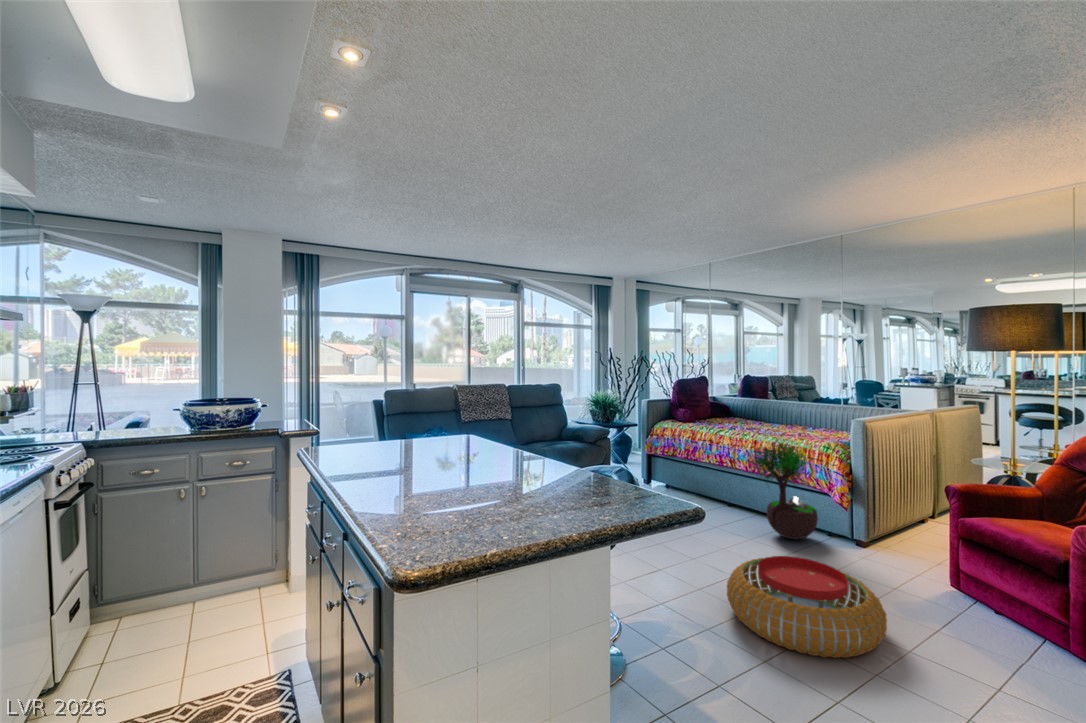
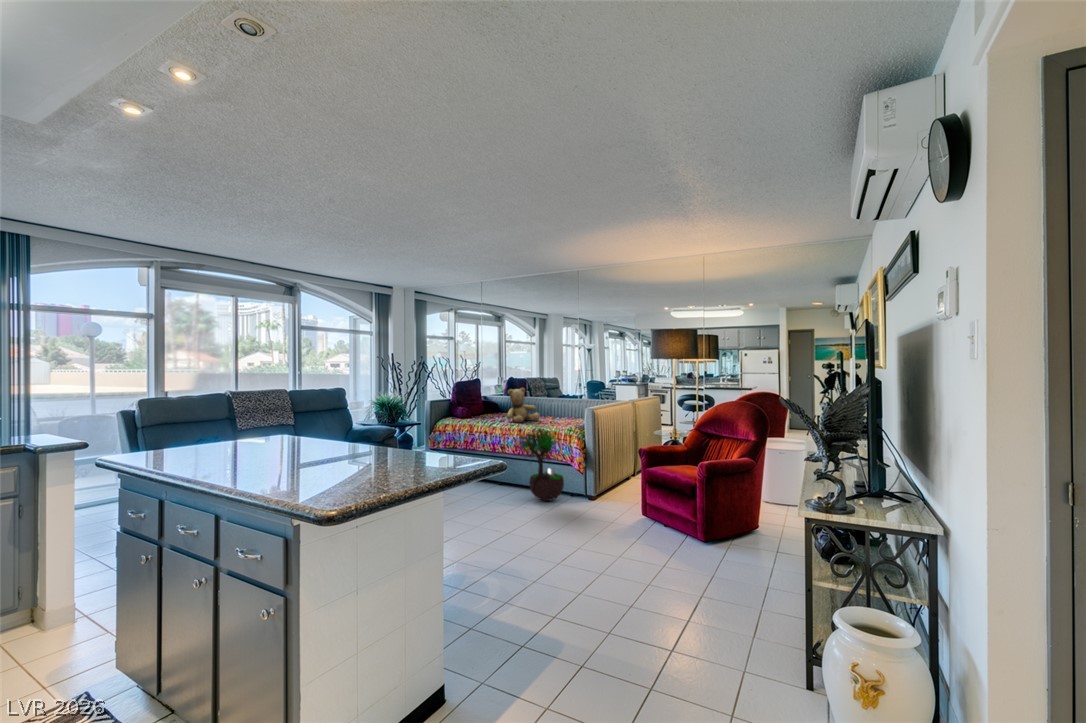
teddy bear: none [738,389,783,432] -> present [507,388,540,423]
pouf: present [727,556,887,658] -> none [506,506,604,566]

